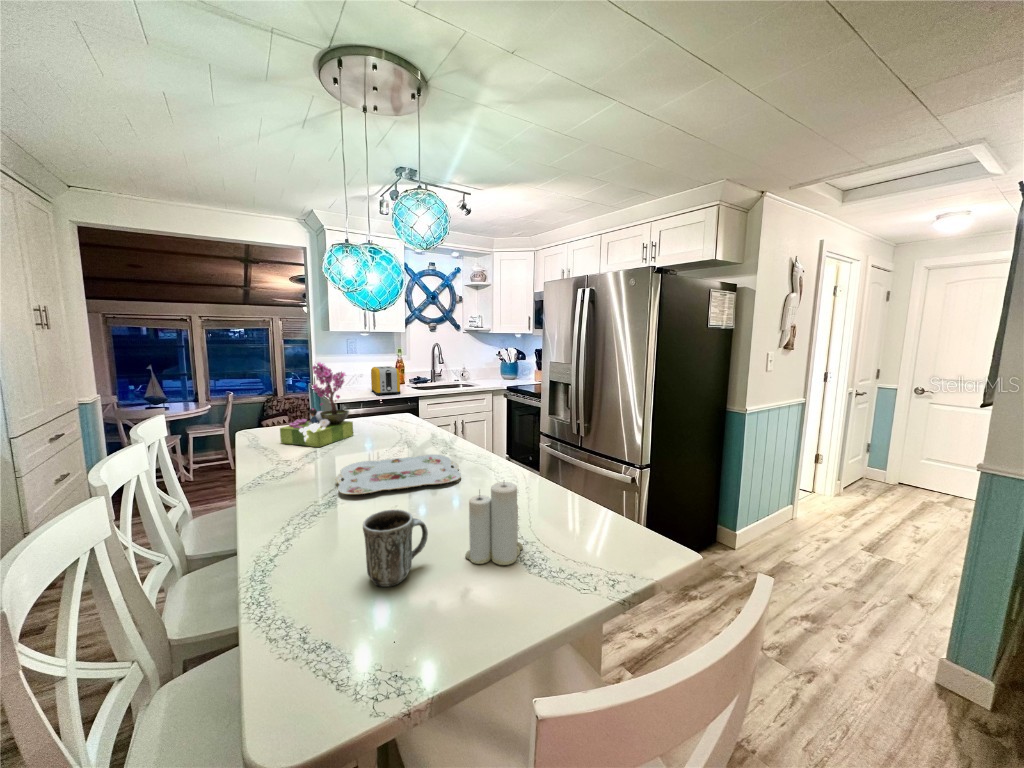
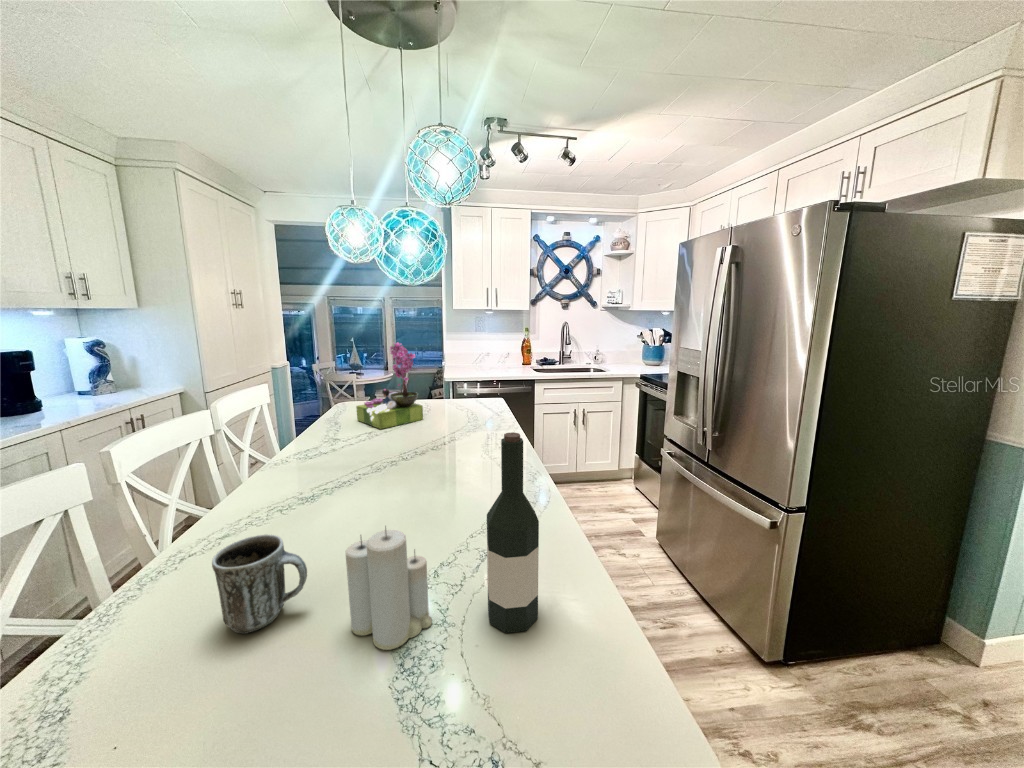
toaster: present [371,366,400,395] -> none [492,346,516,377]
wine bottle: none [549,408,583,539] -> present [487,432,539,633]
serving tray: present [335,454,461,494] -> none [334,452,480,497]

